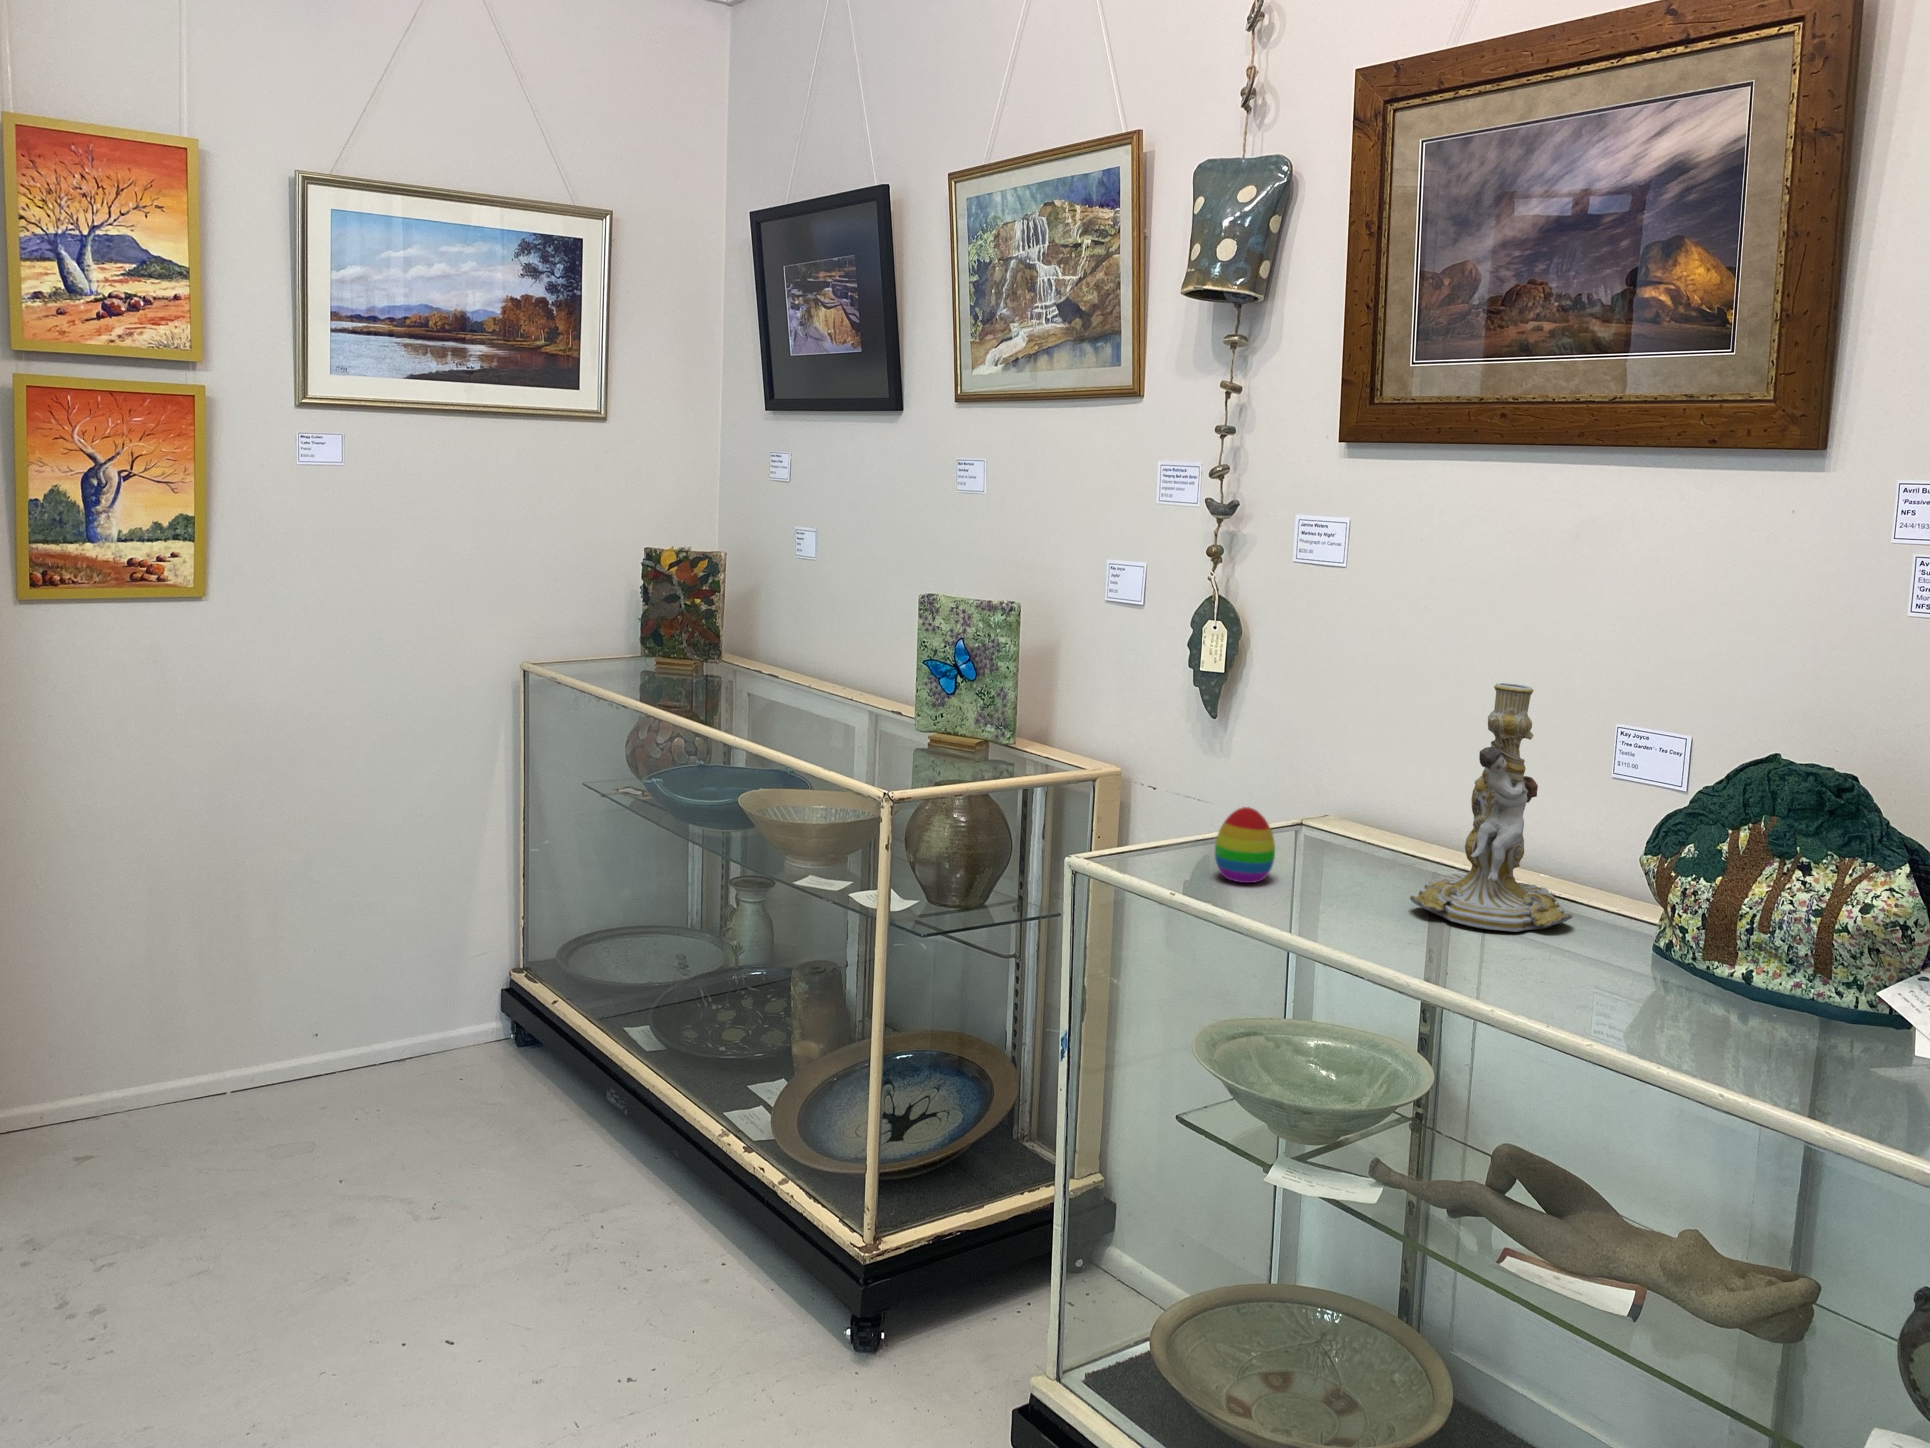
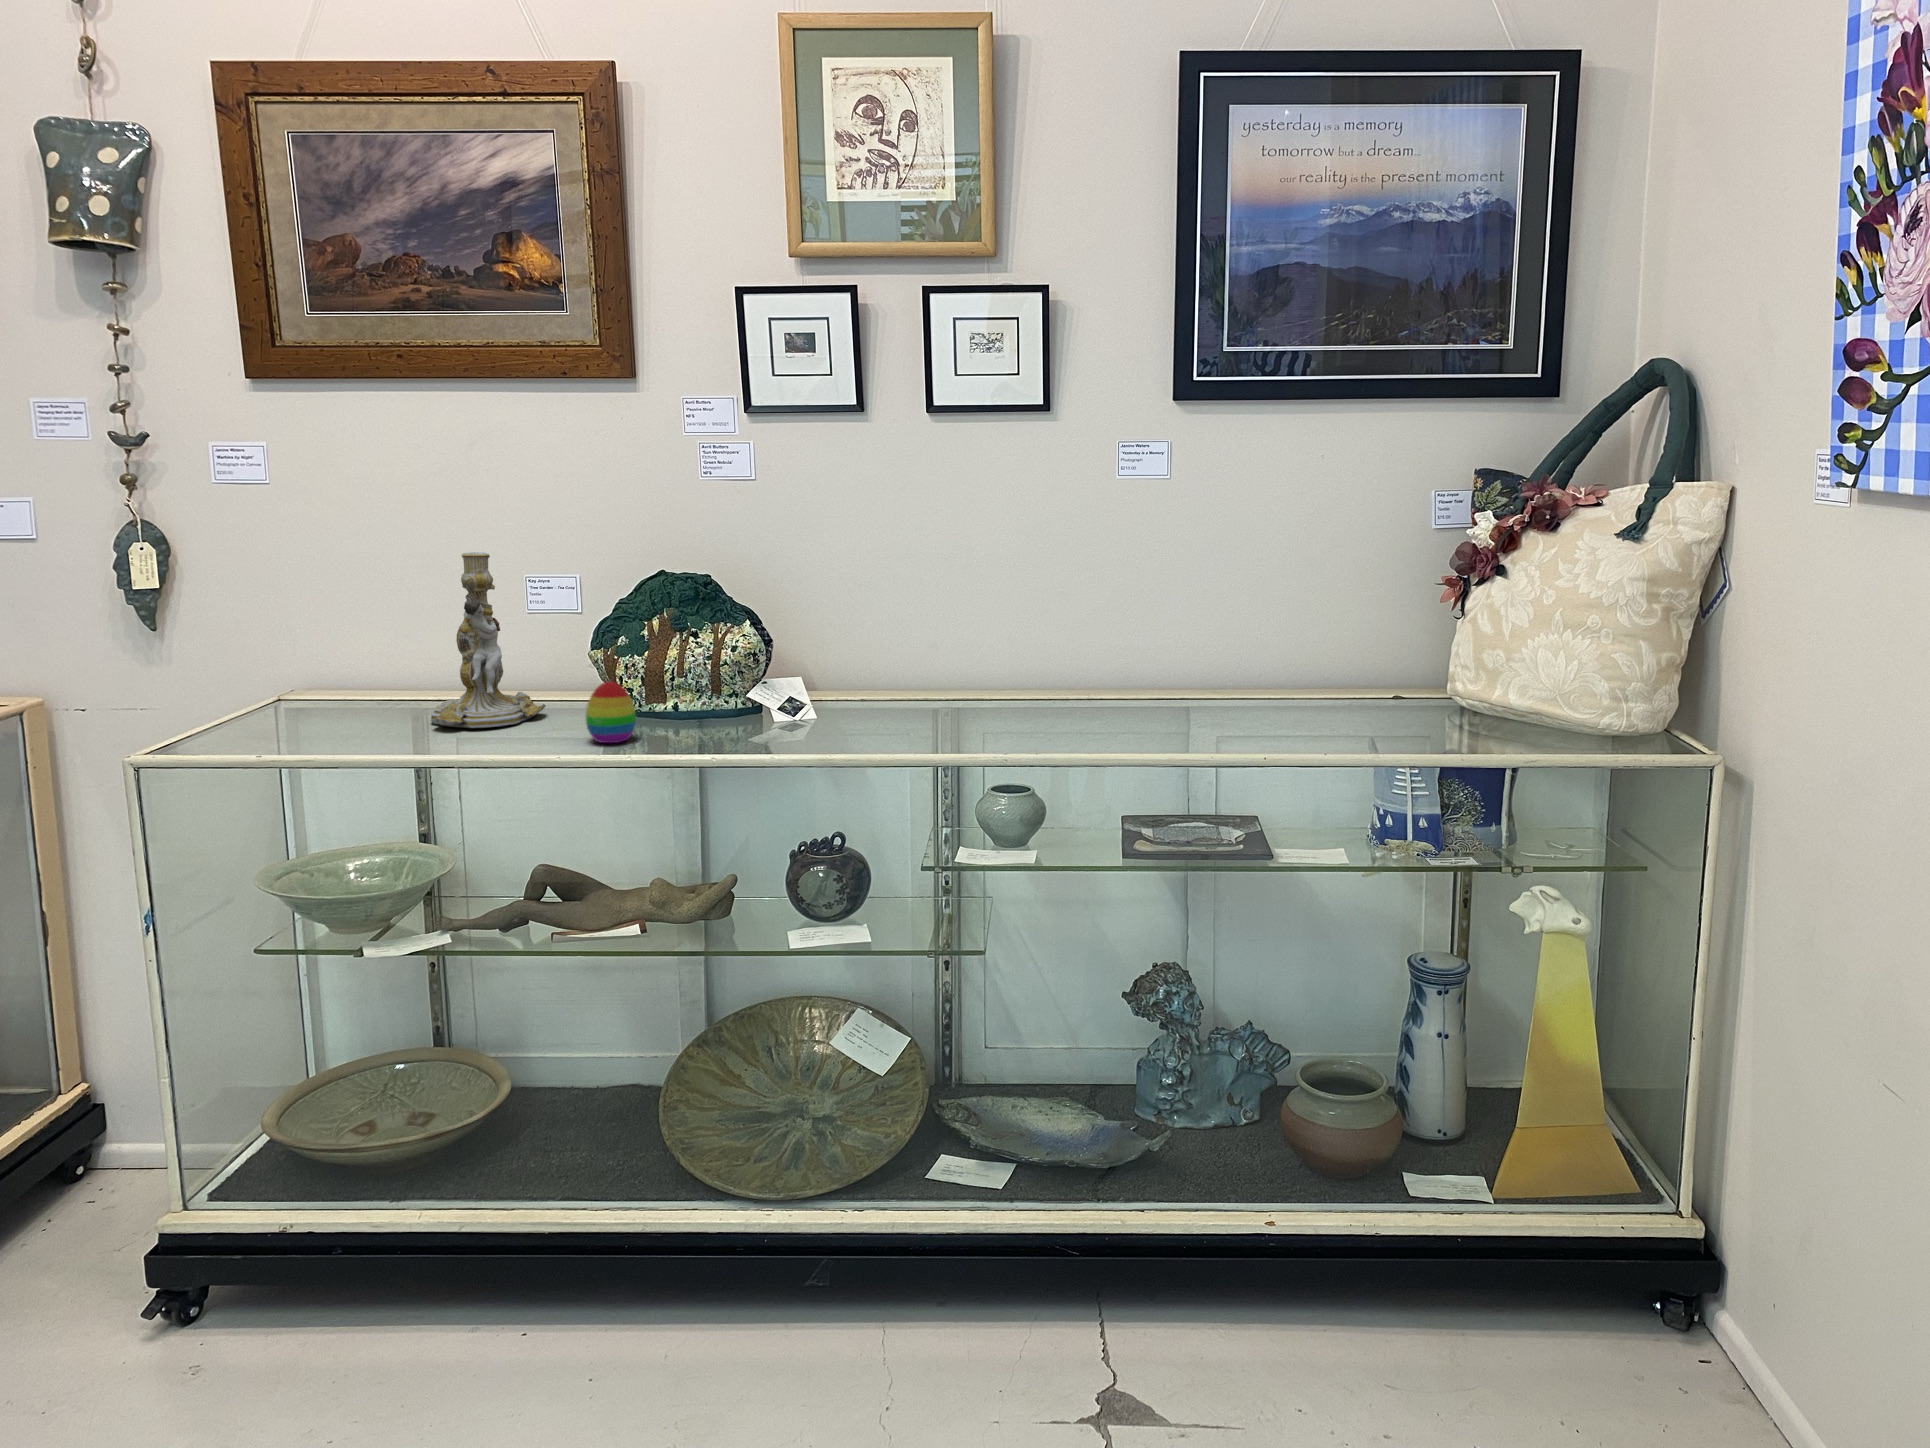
decorative egg: present [1215,807,1275,883] -> present [586,681,636,743]

